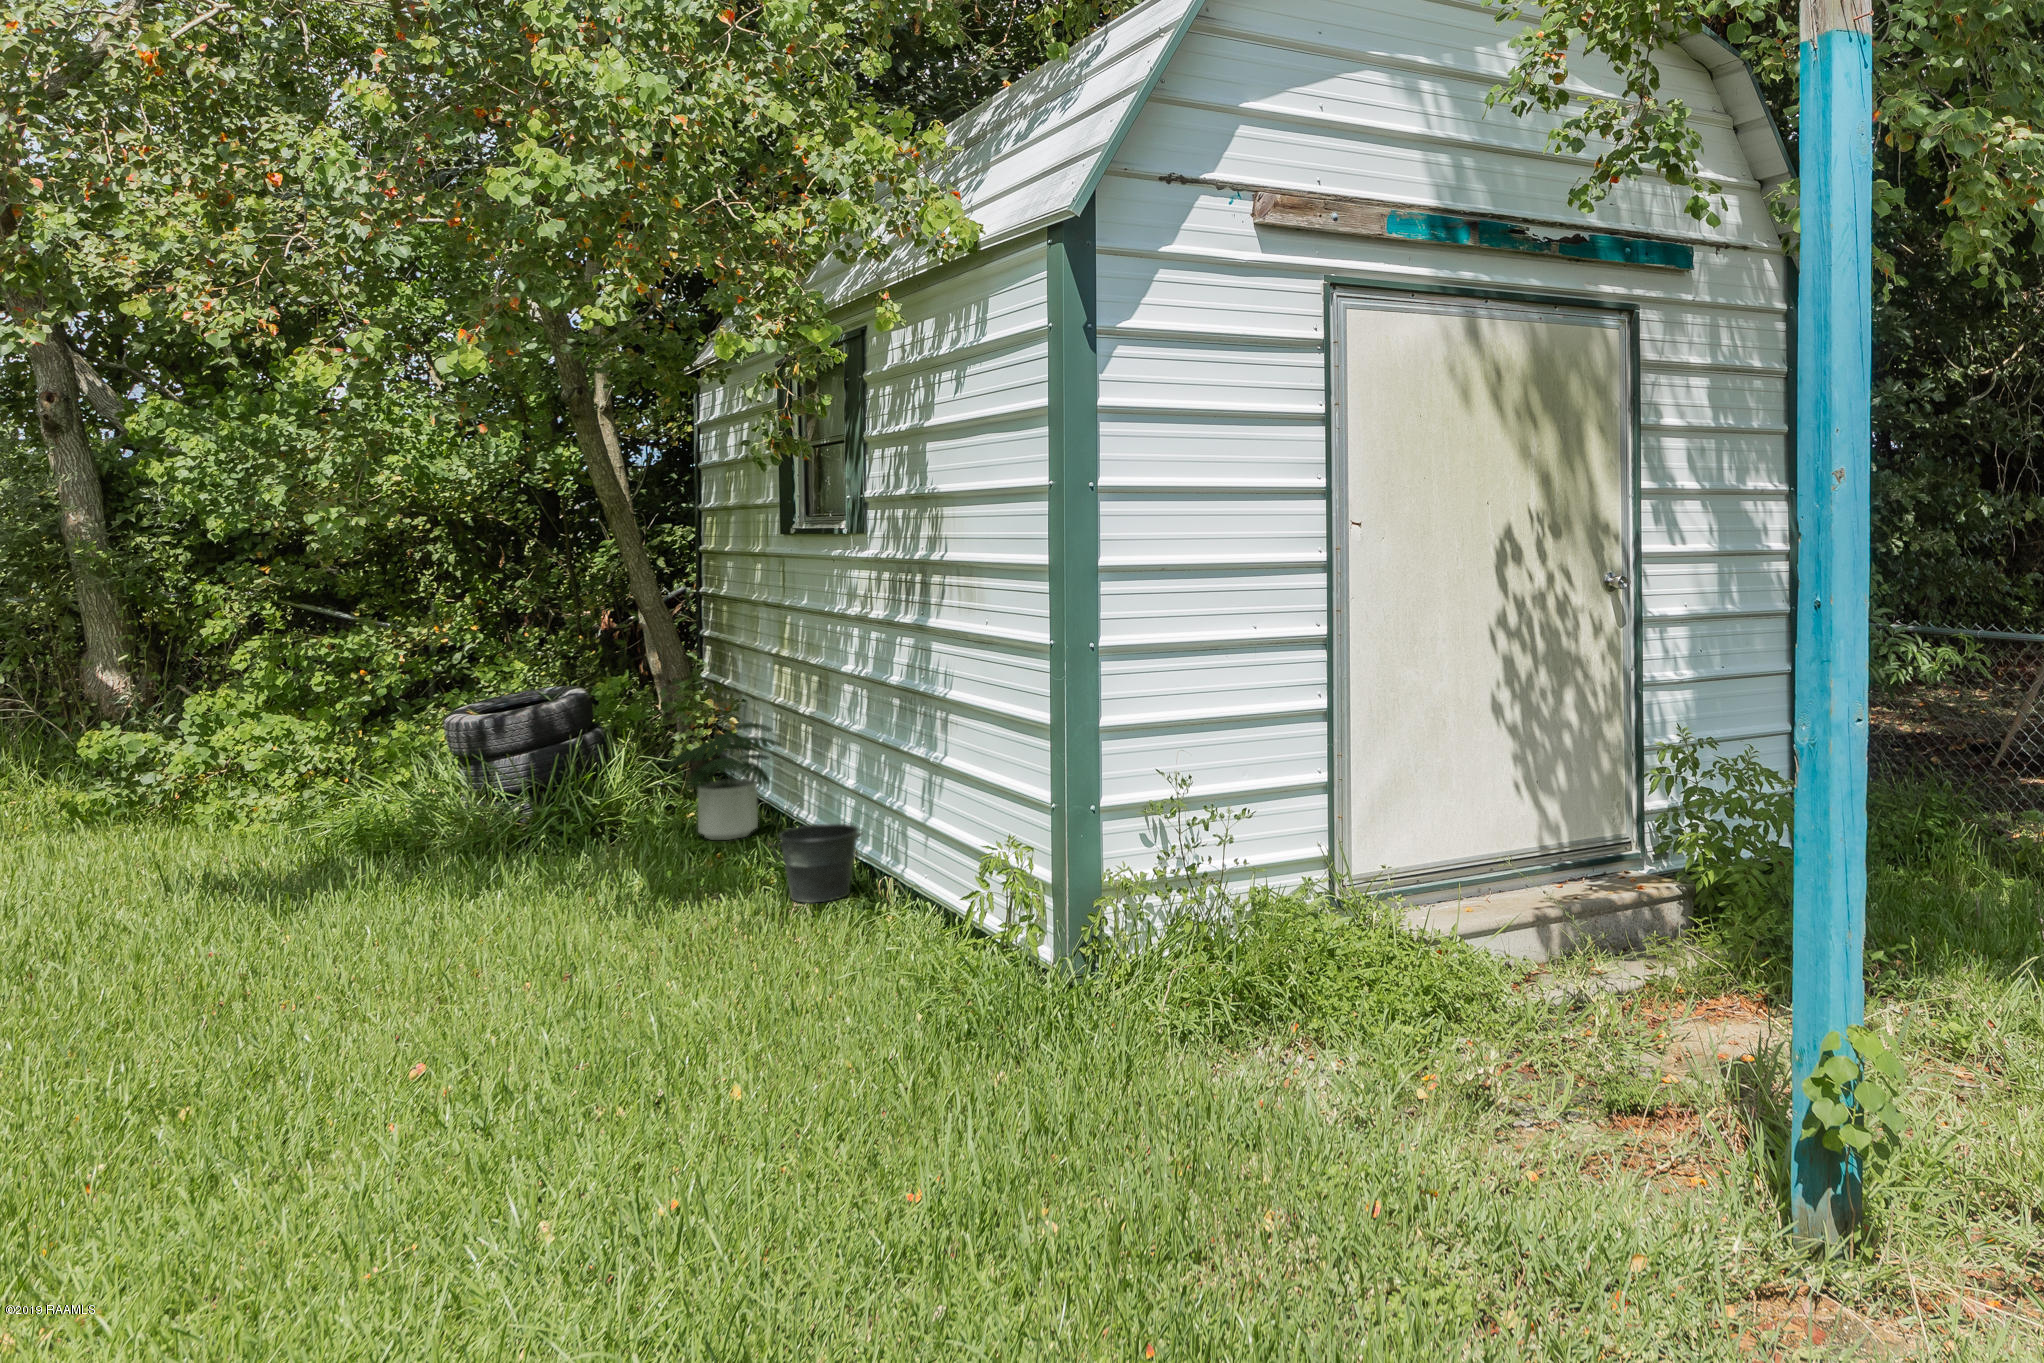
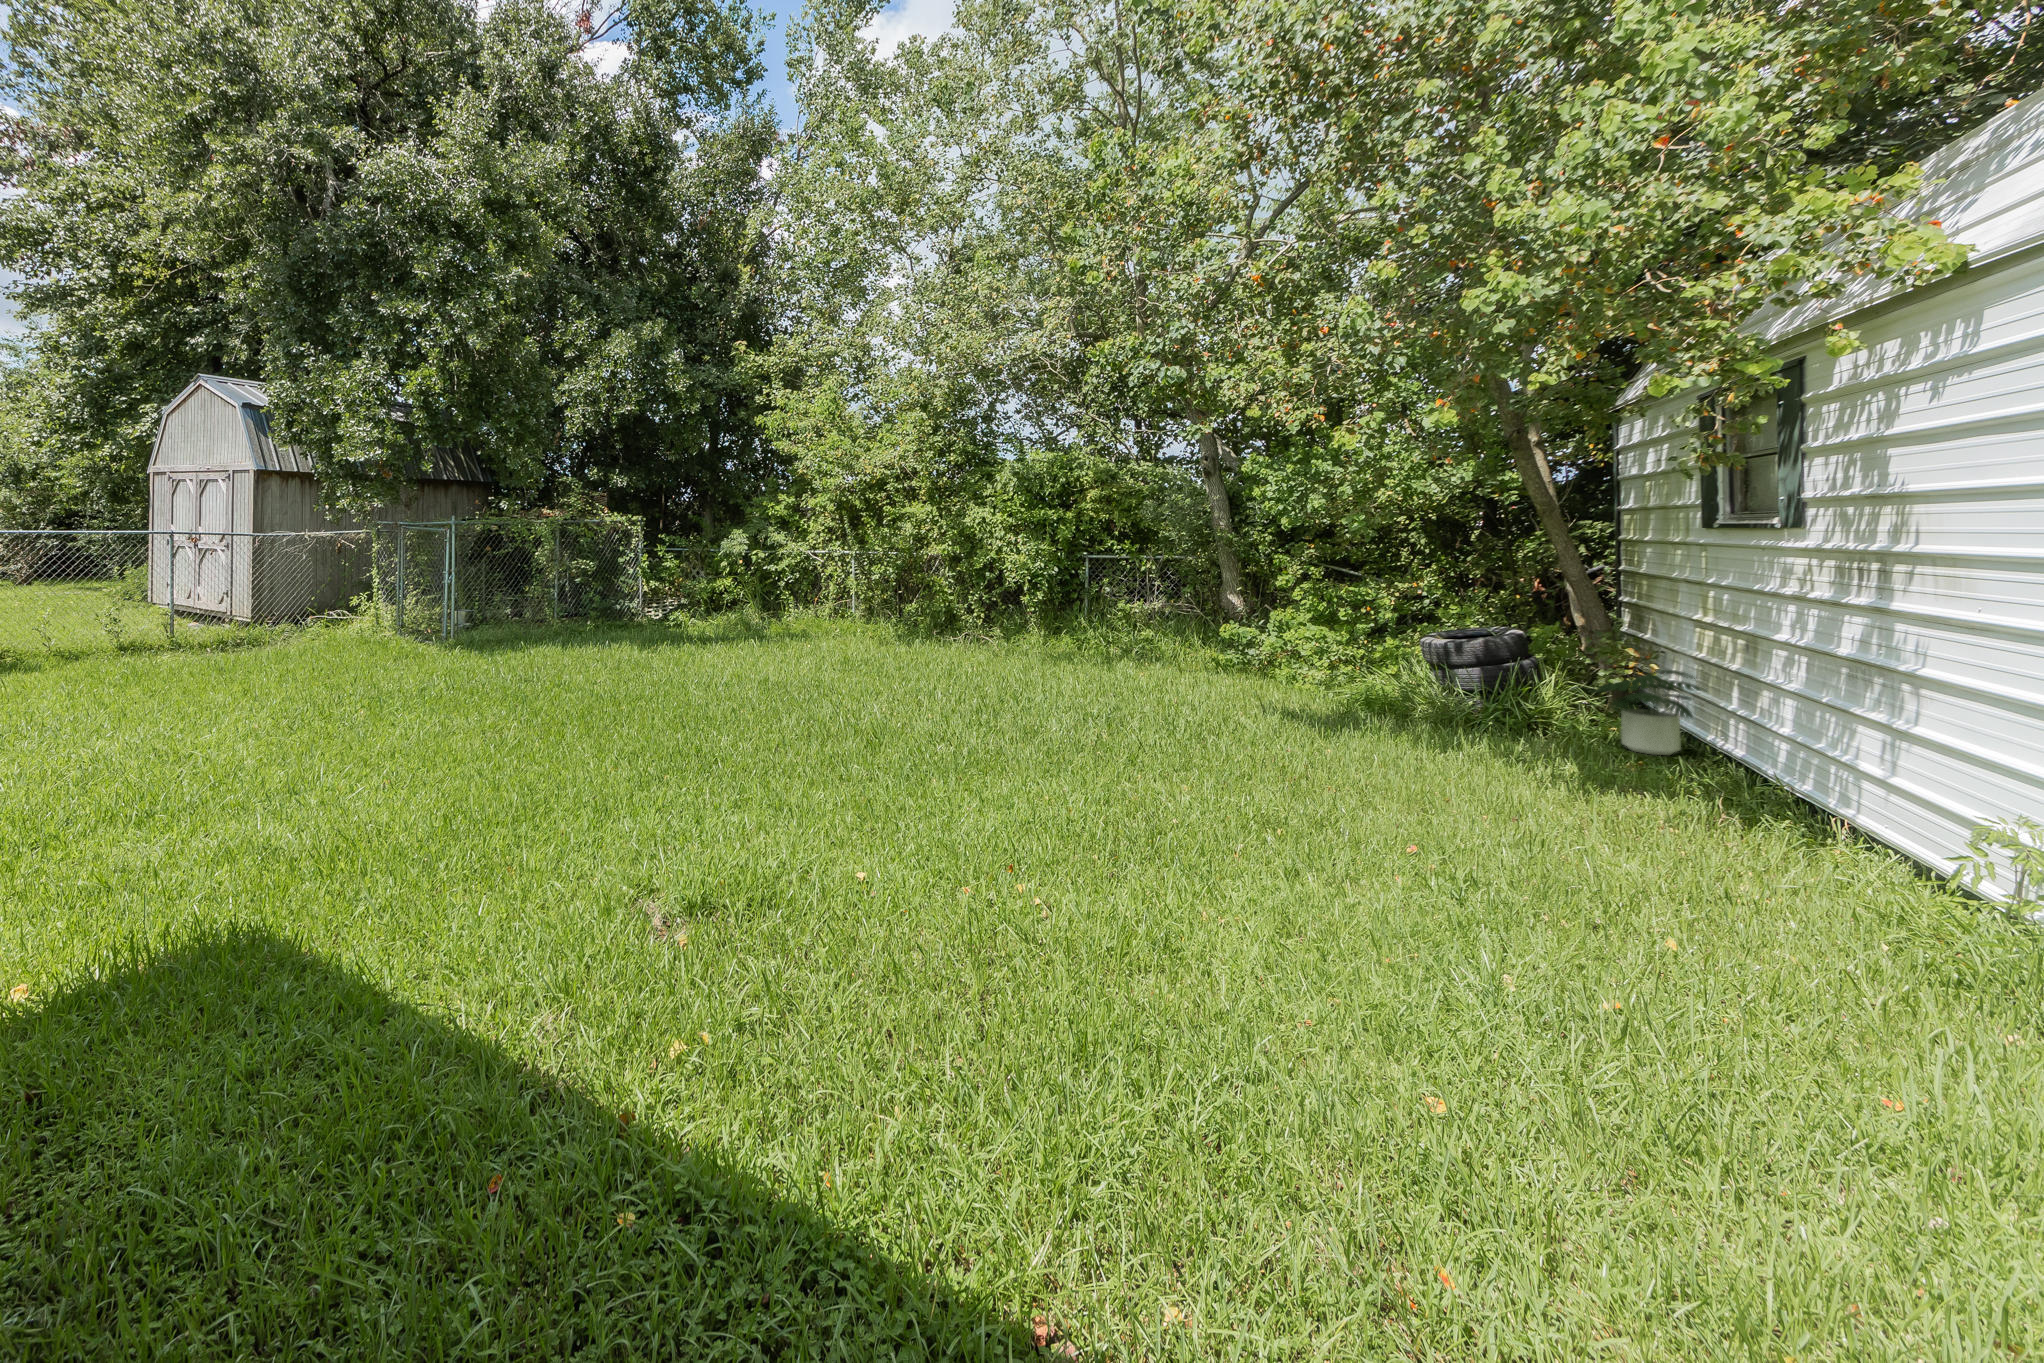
bucket: present [772,823,862,903] -> none [1697,754,1801,820]

